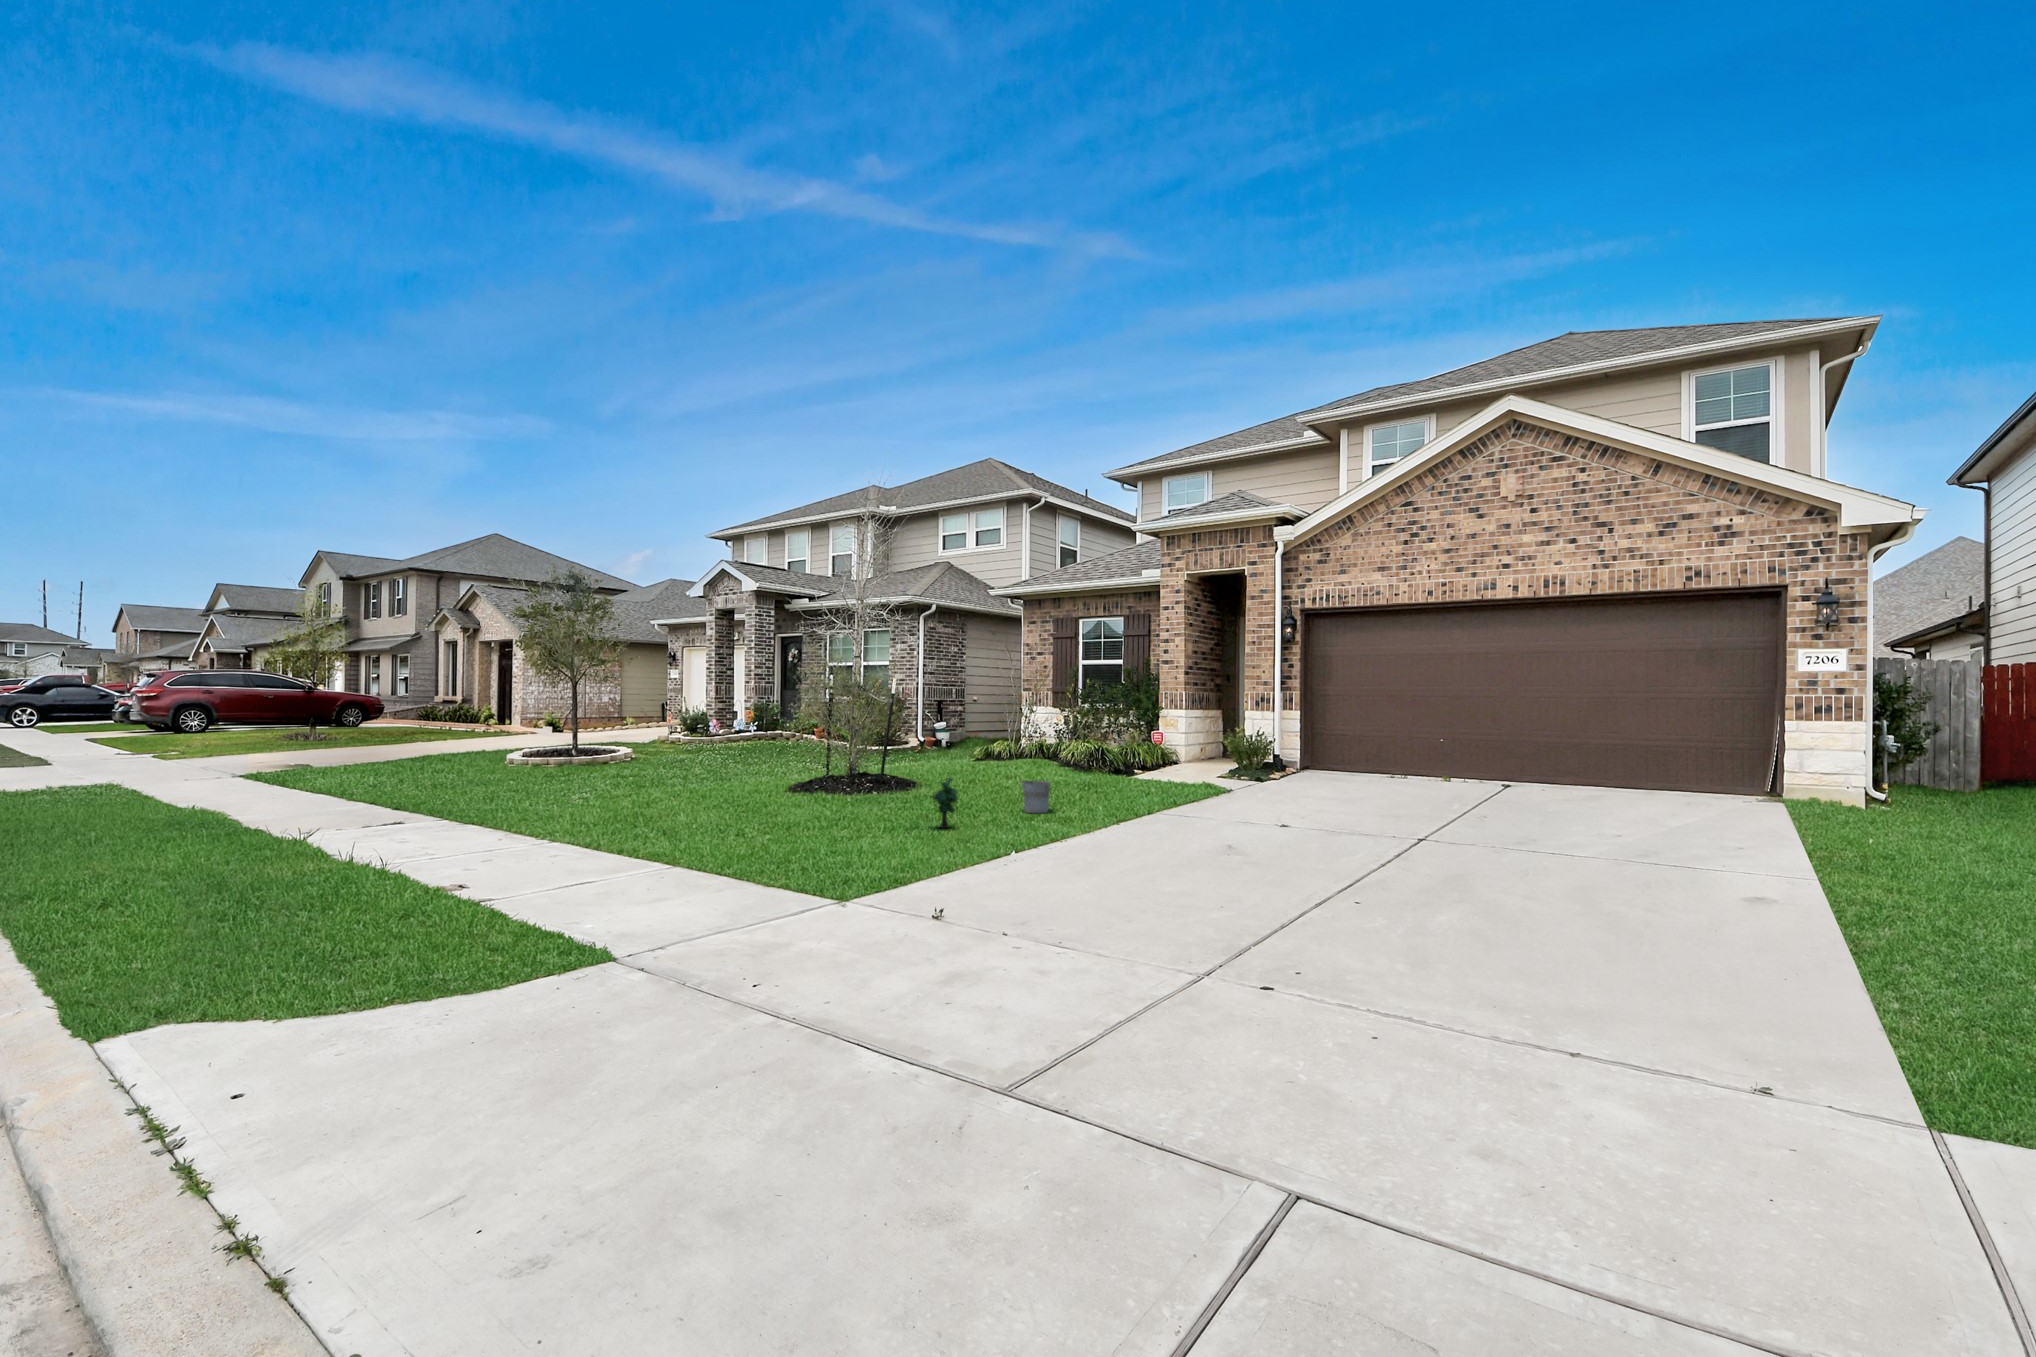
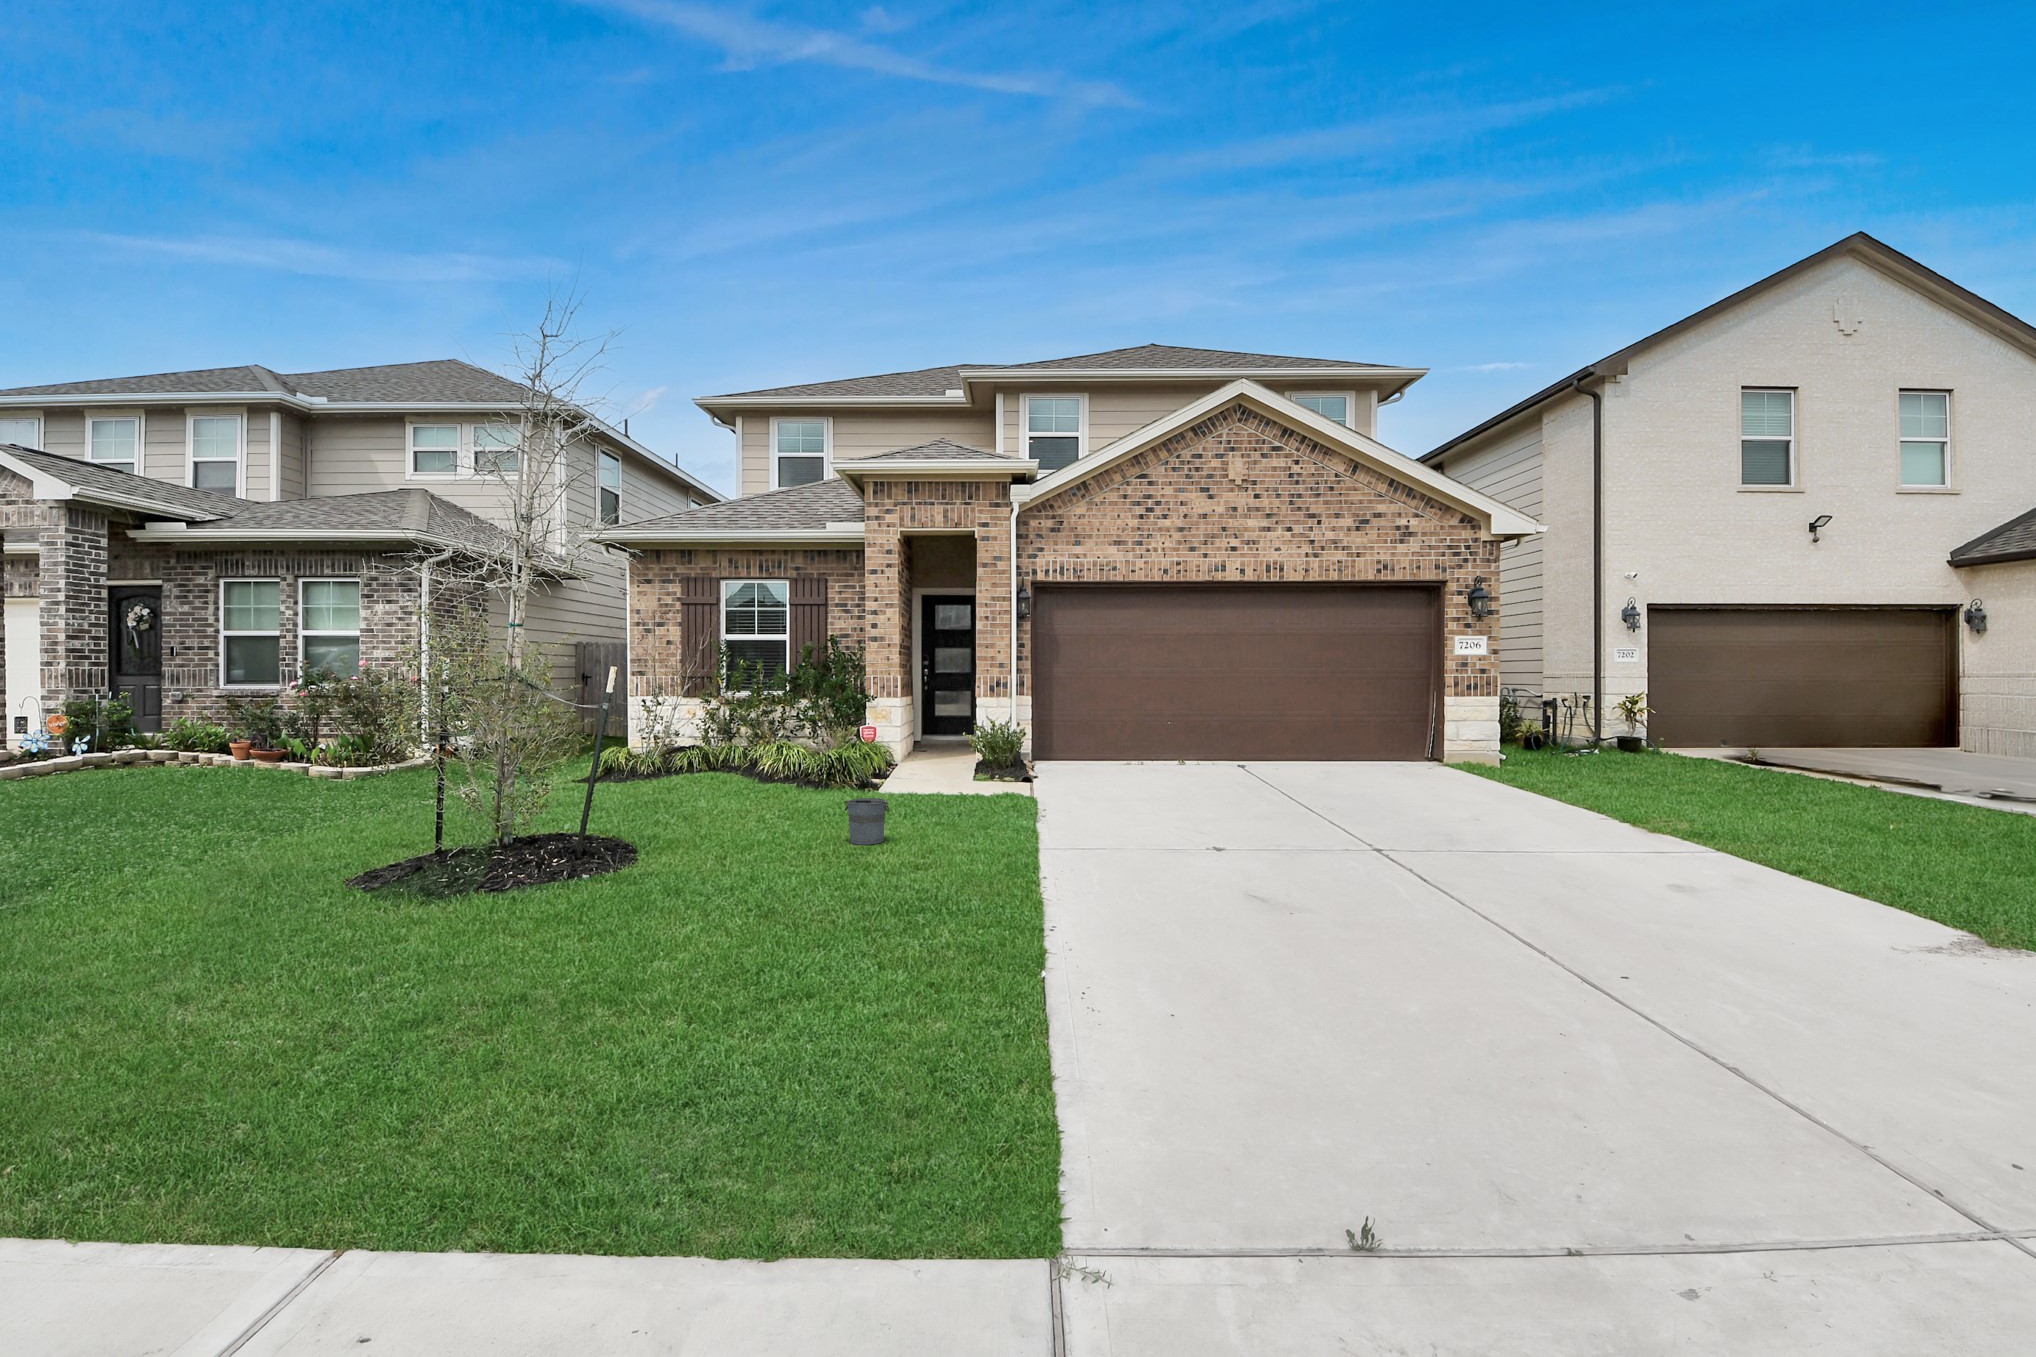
decorative plant: present [932,777,958,828] -> none [767,806,812,883]

